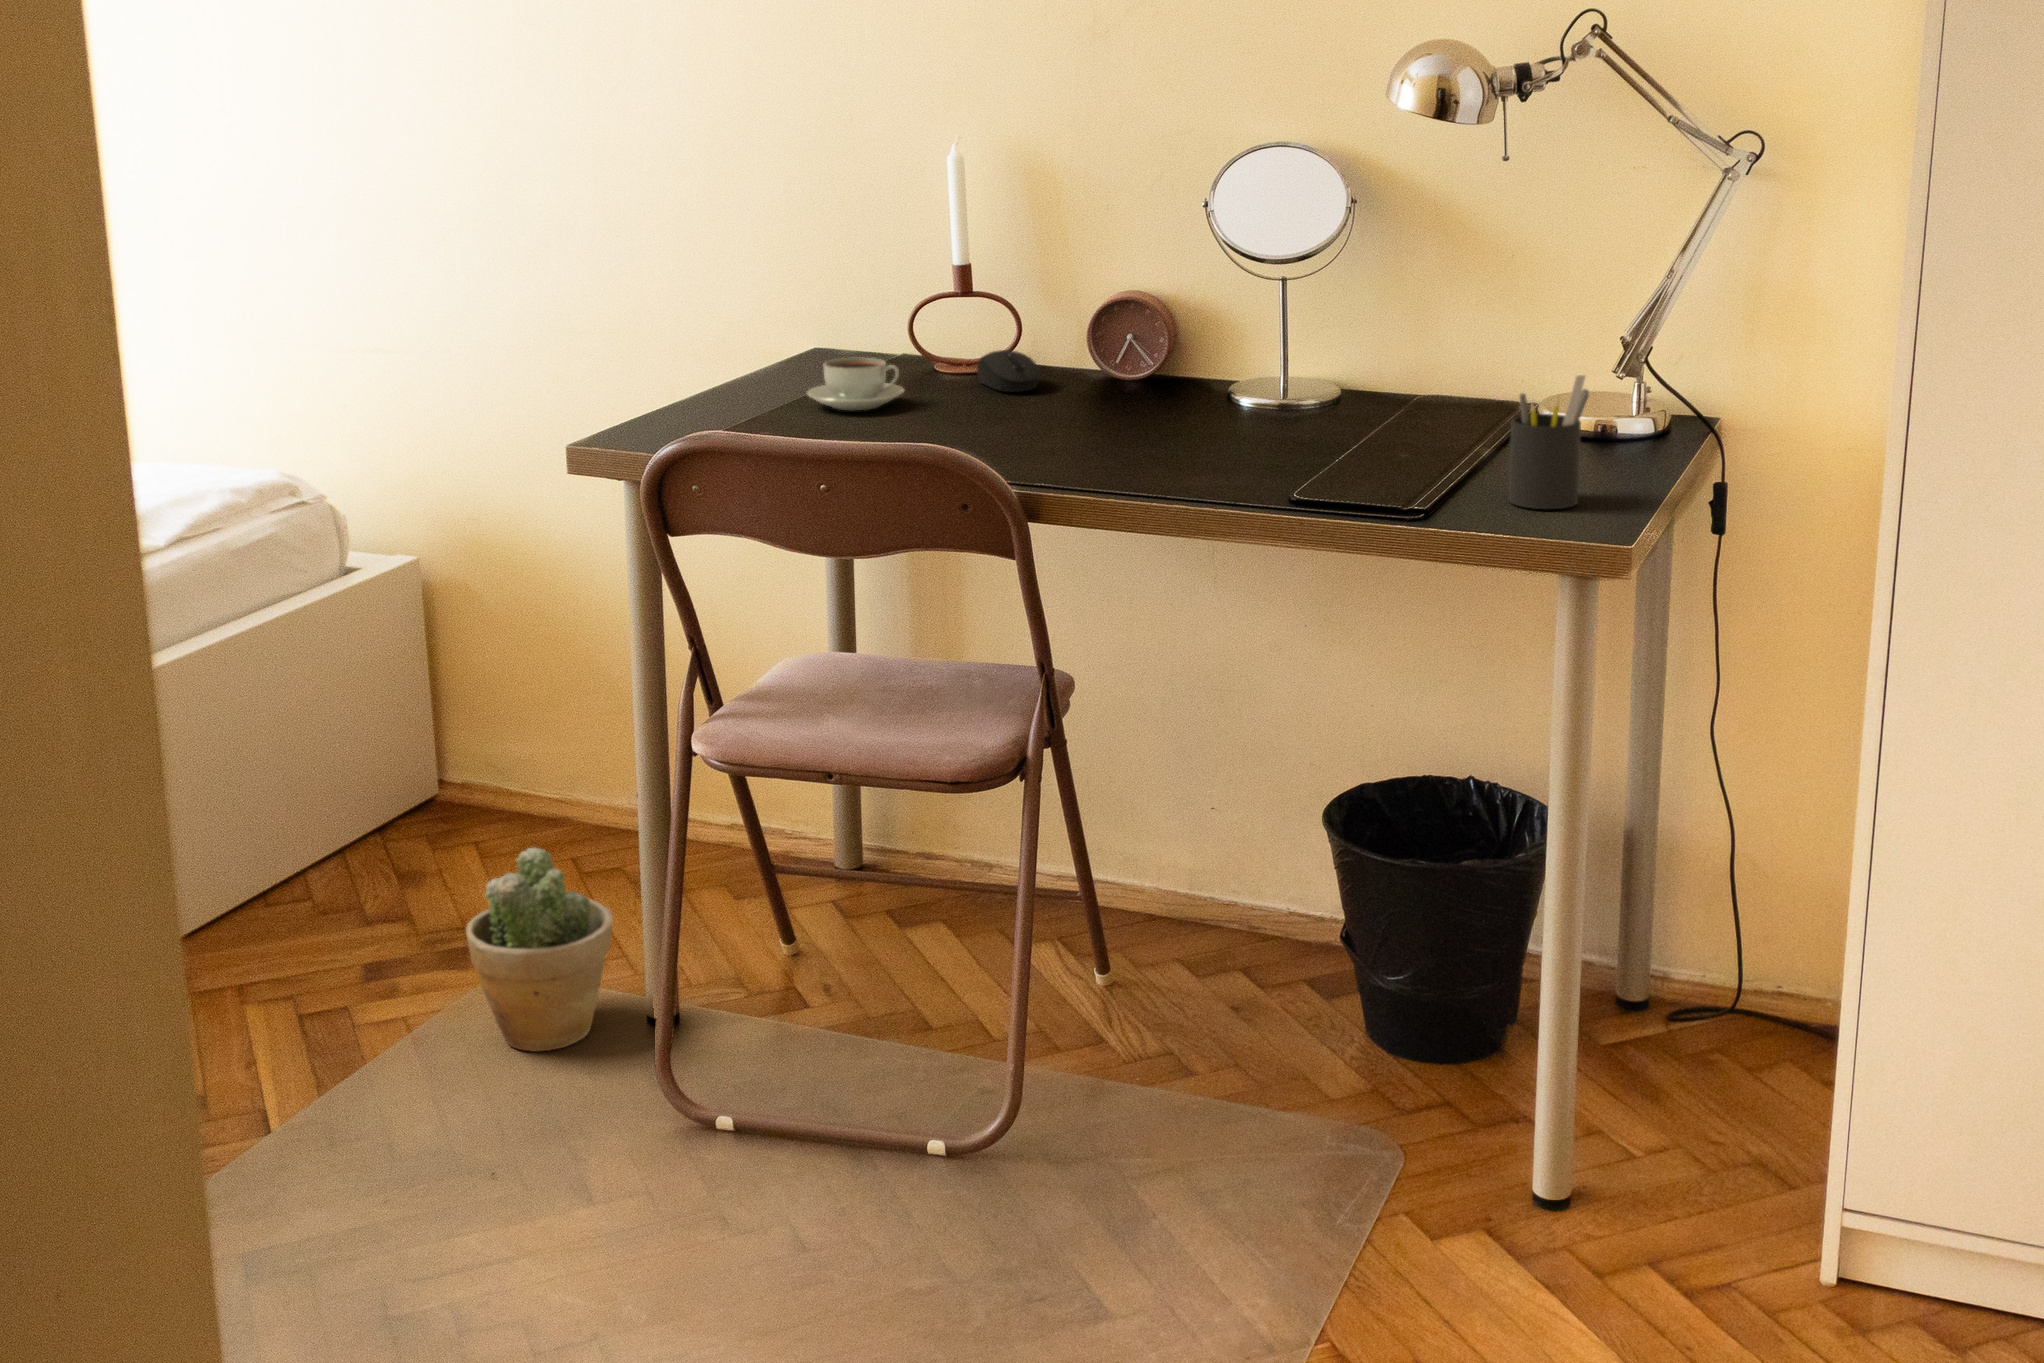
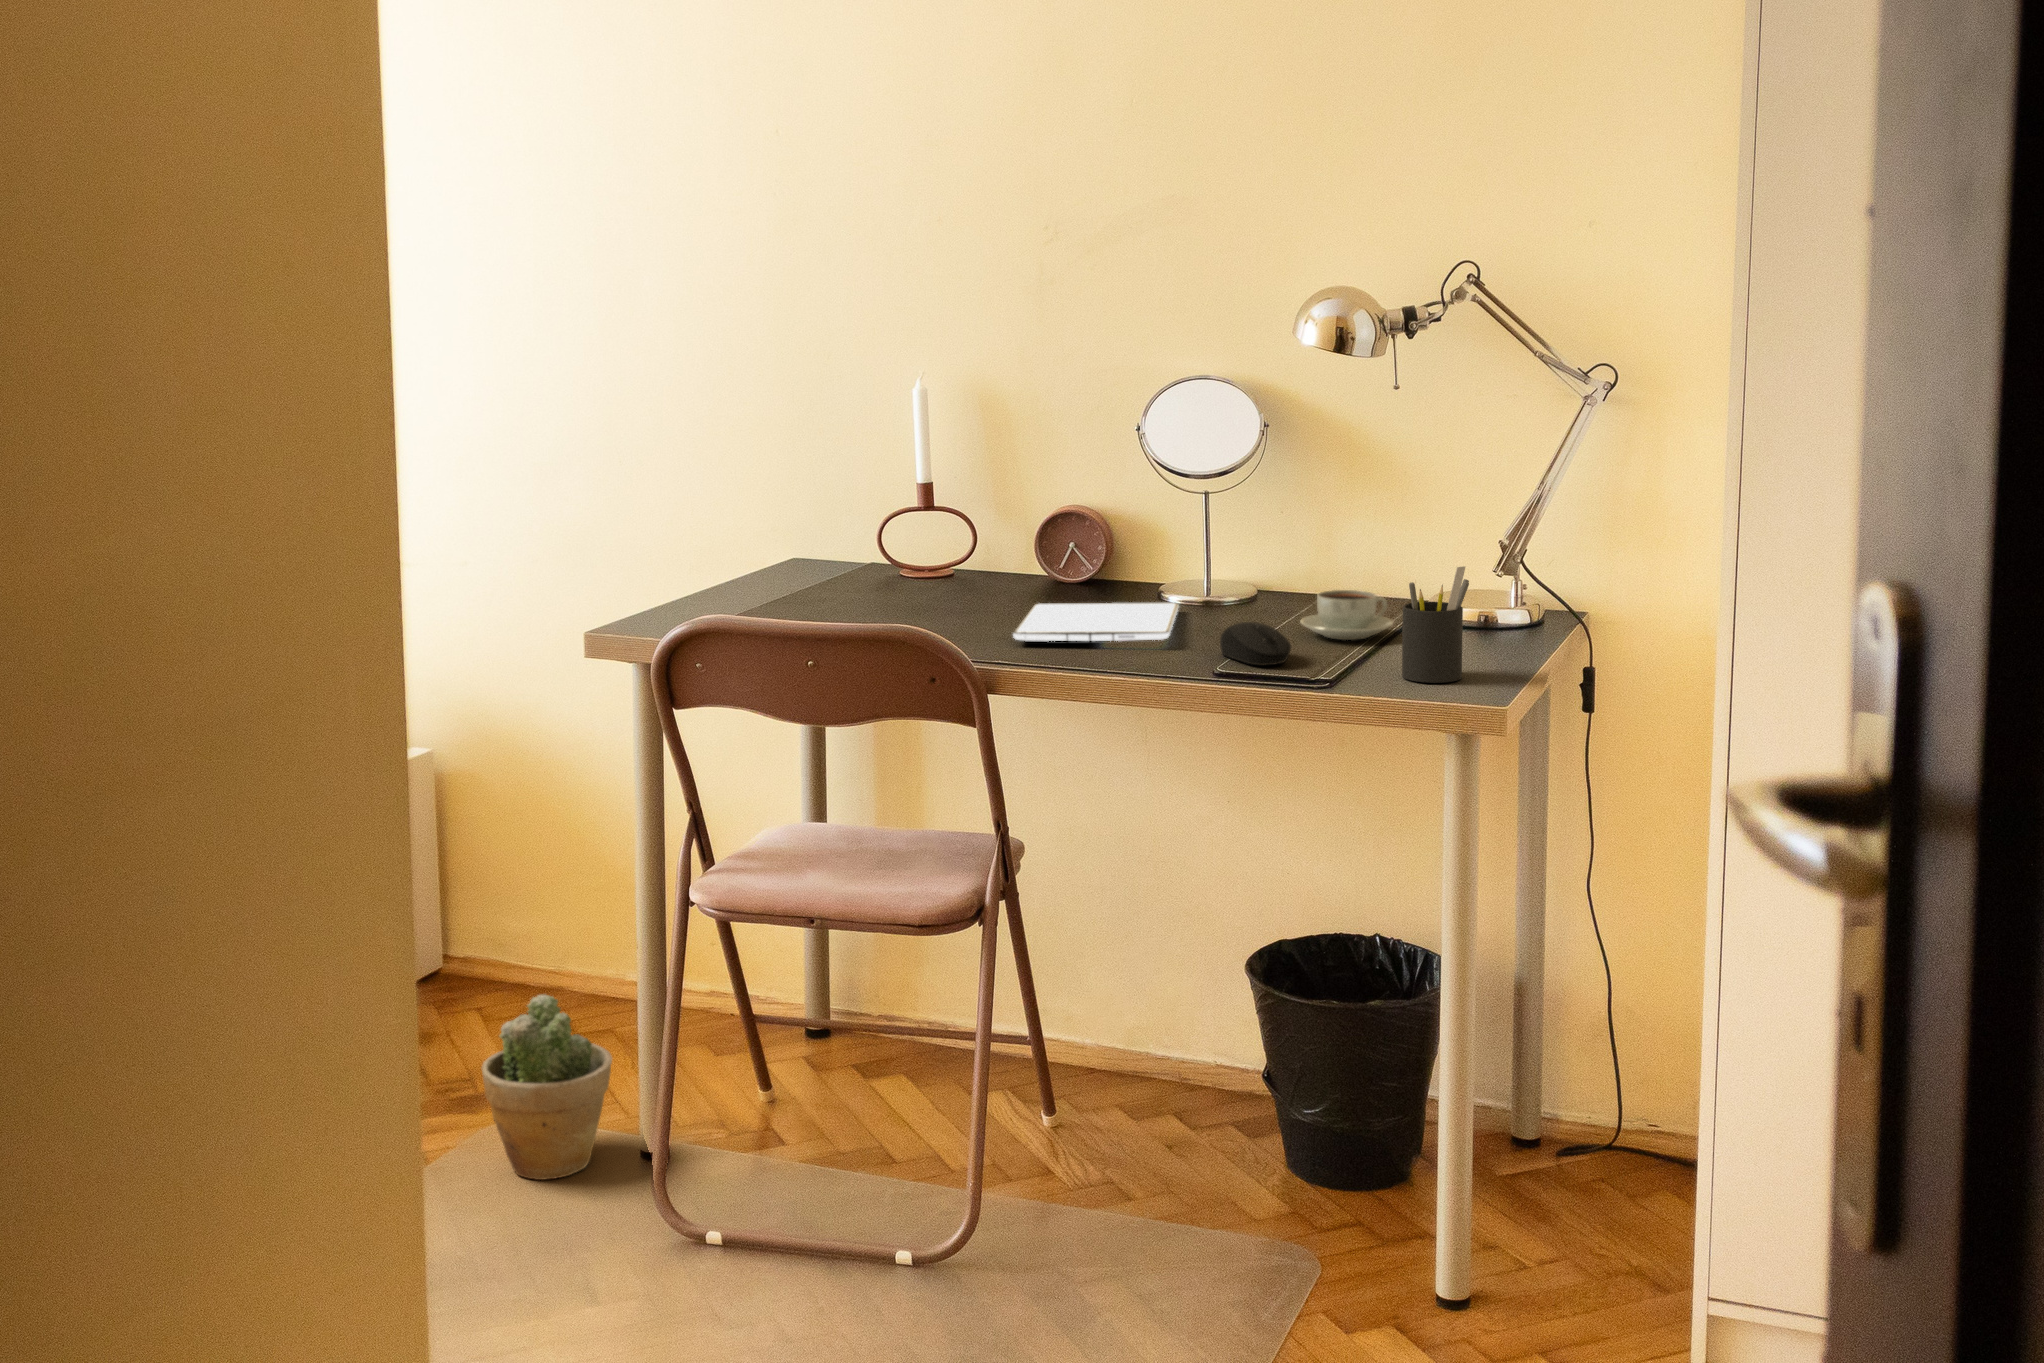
computer mouse: present [977,350,1041,392] -> present [1220,622,1291,665]
coffee cup: present [807,358,904,410] -> present [1300,590,1393,640]
tablet: none [1060,406,1251,456] -> present [1013,602,1179,642]

